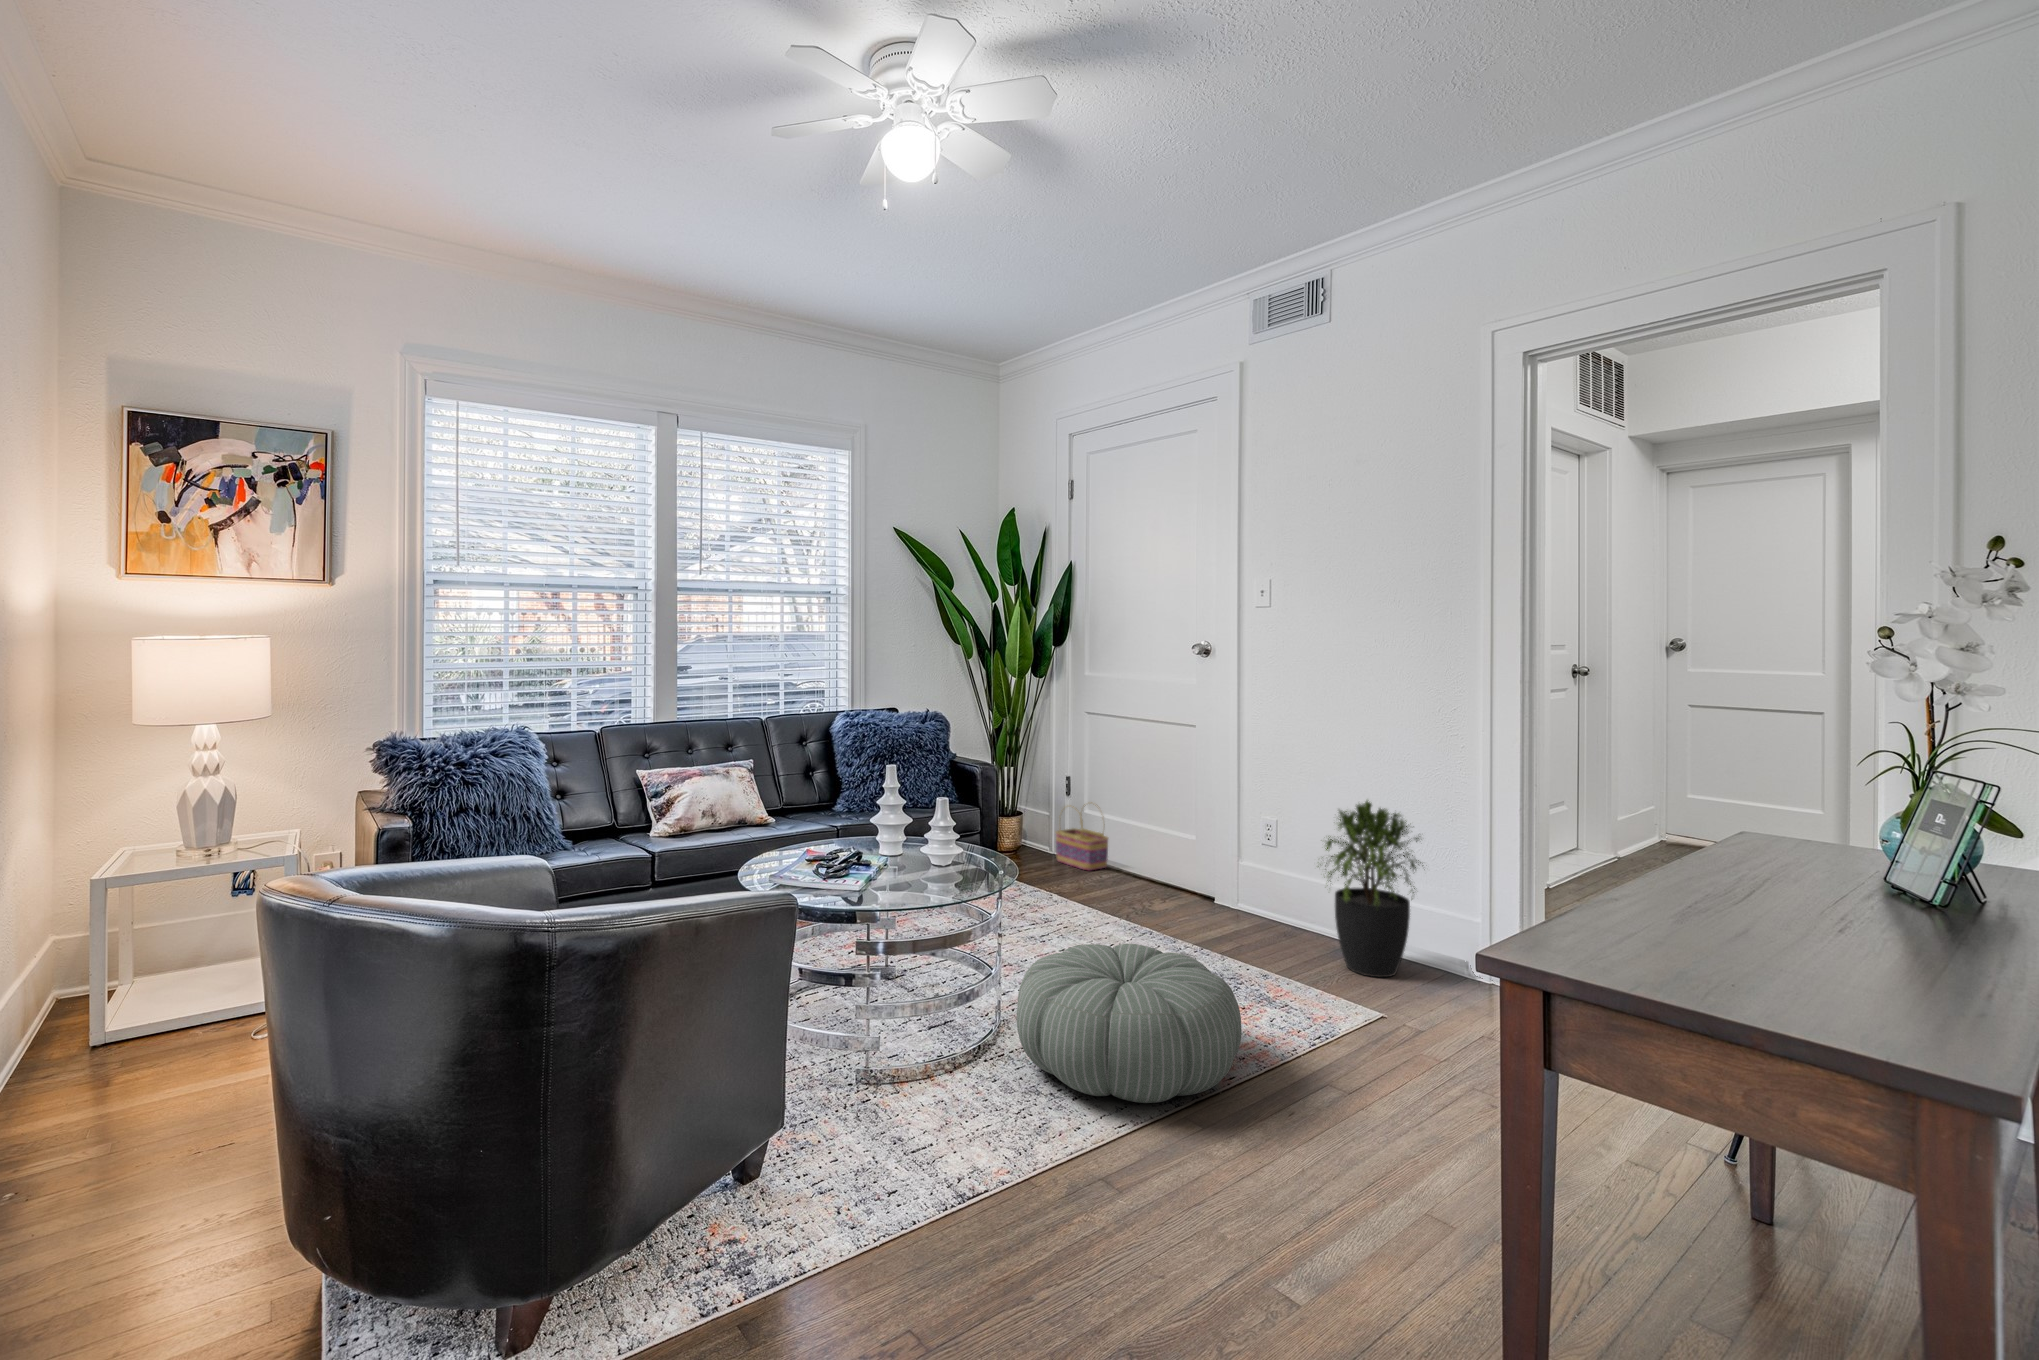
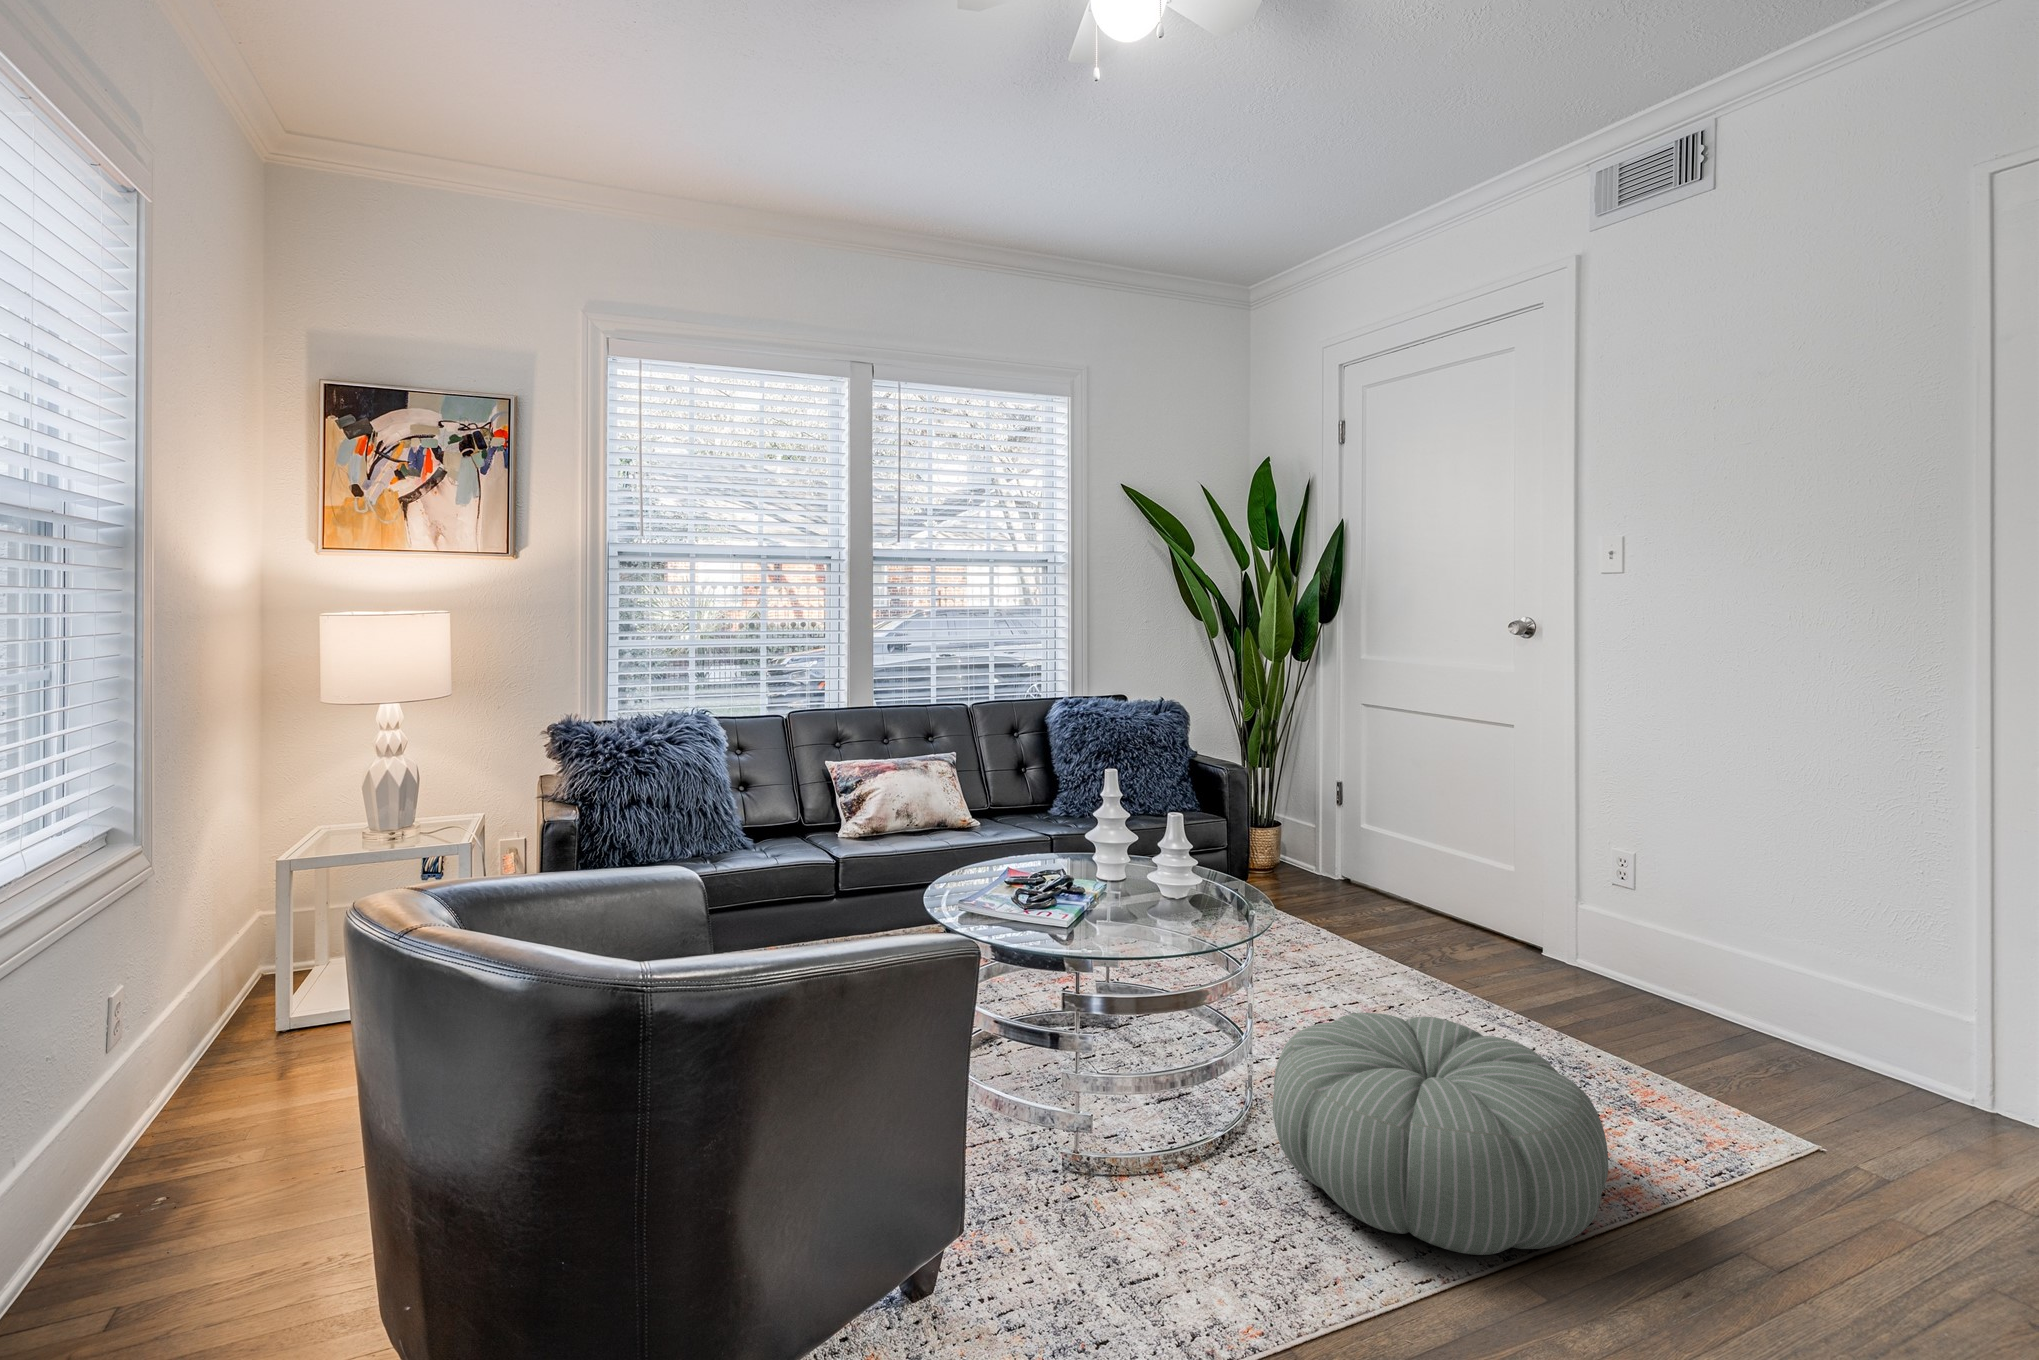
potted plant: present [1318,801,1423,977] -> none [1699,832,1898,1088]
basket: present [1056,818,1108,870] -> none [1319,814,1390,899]

